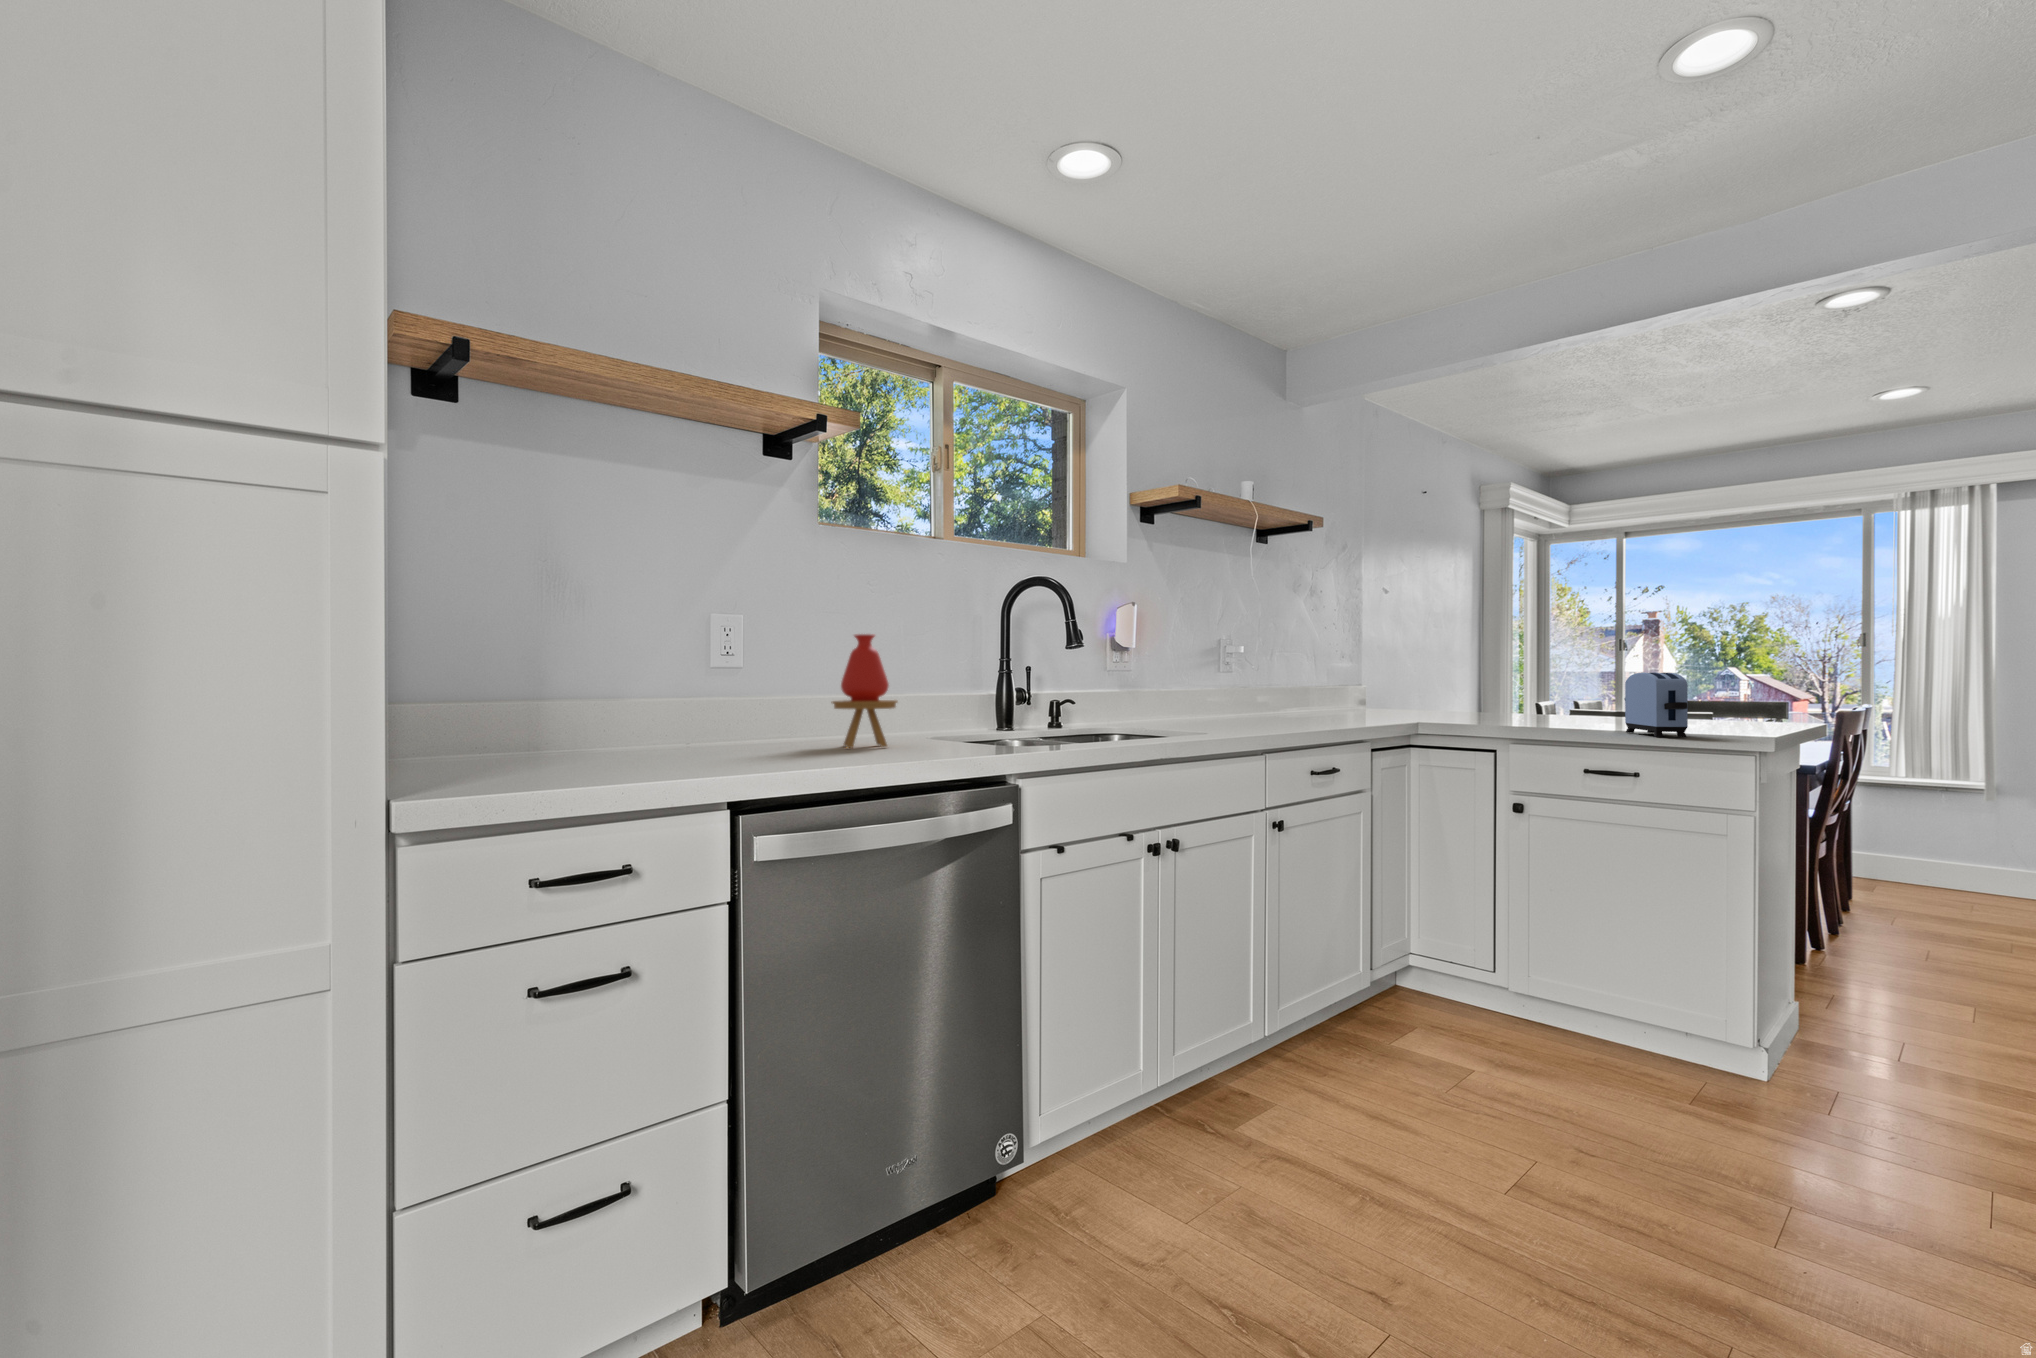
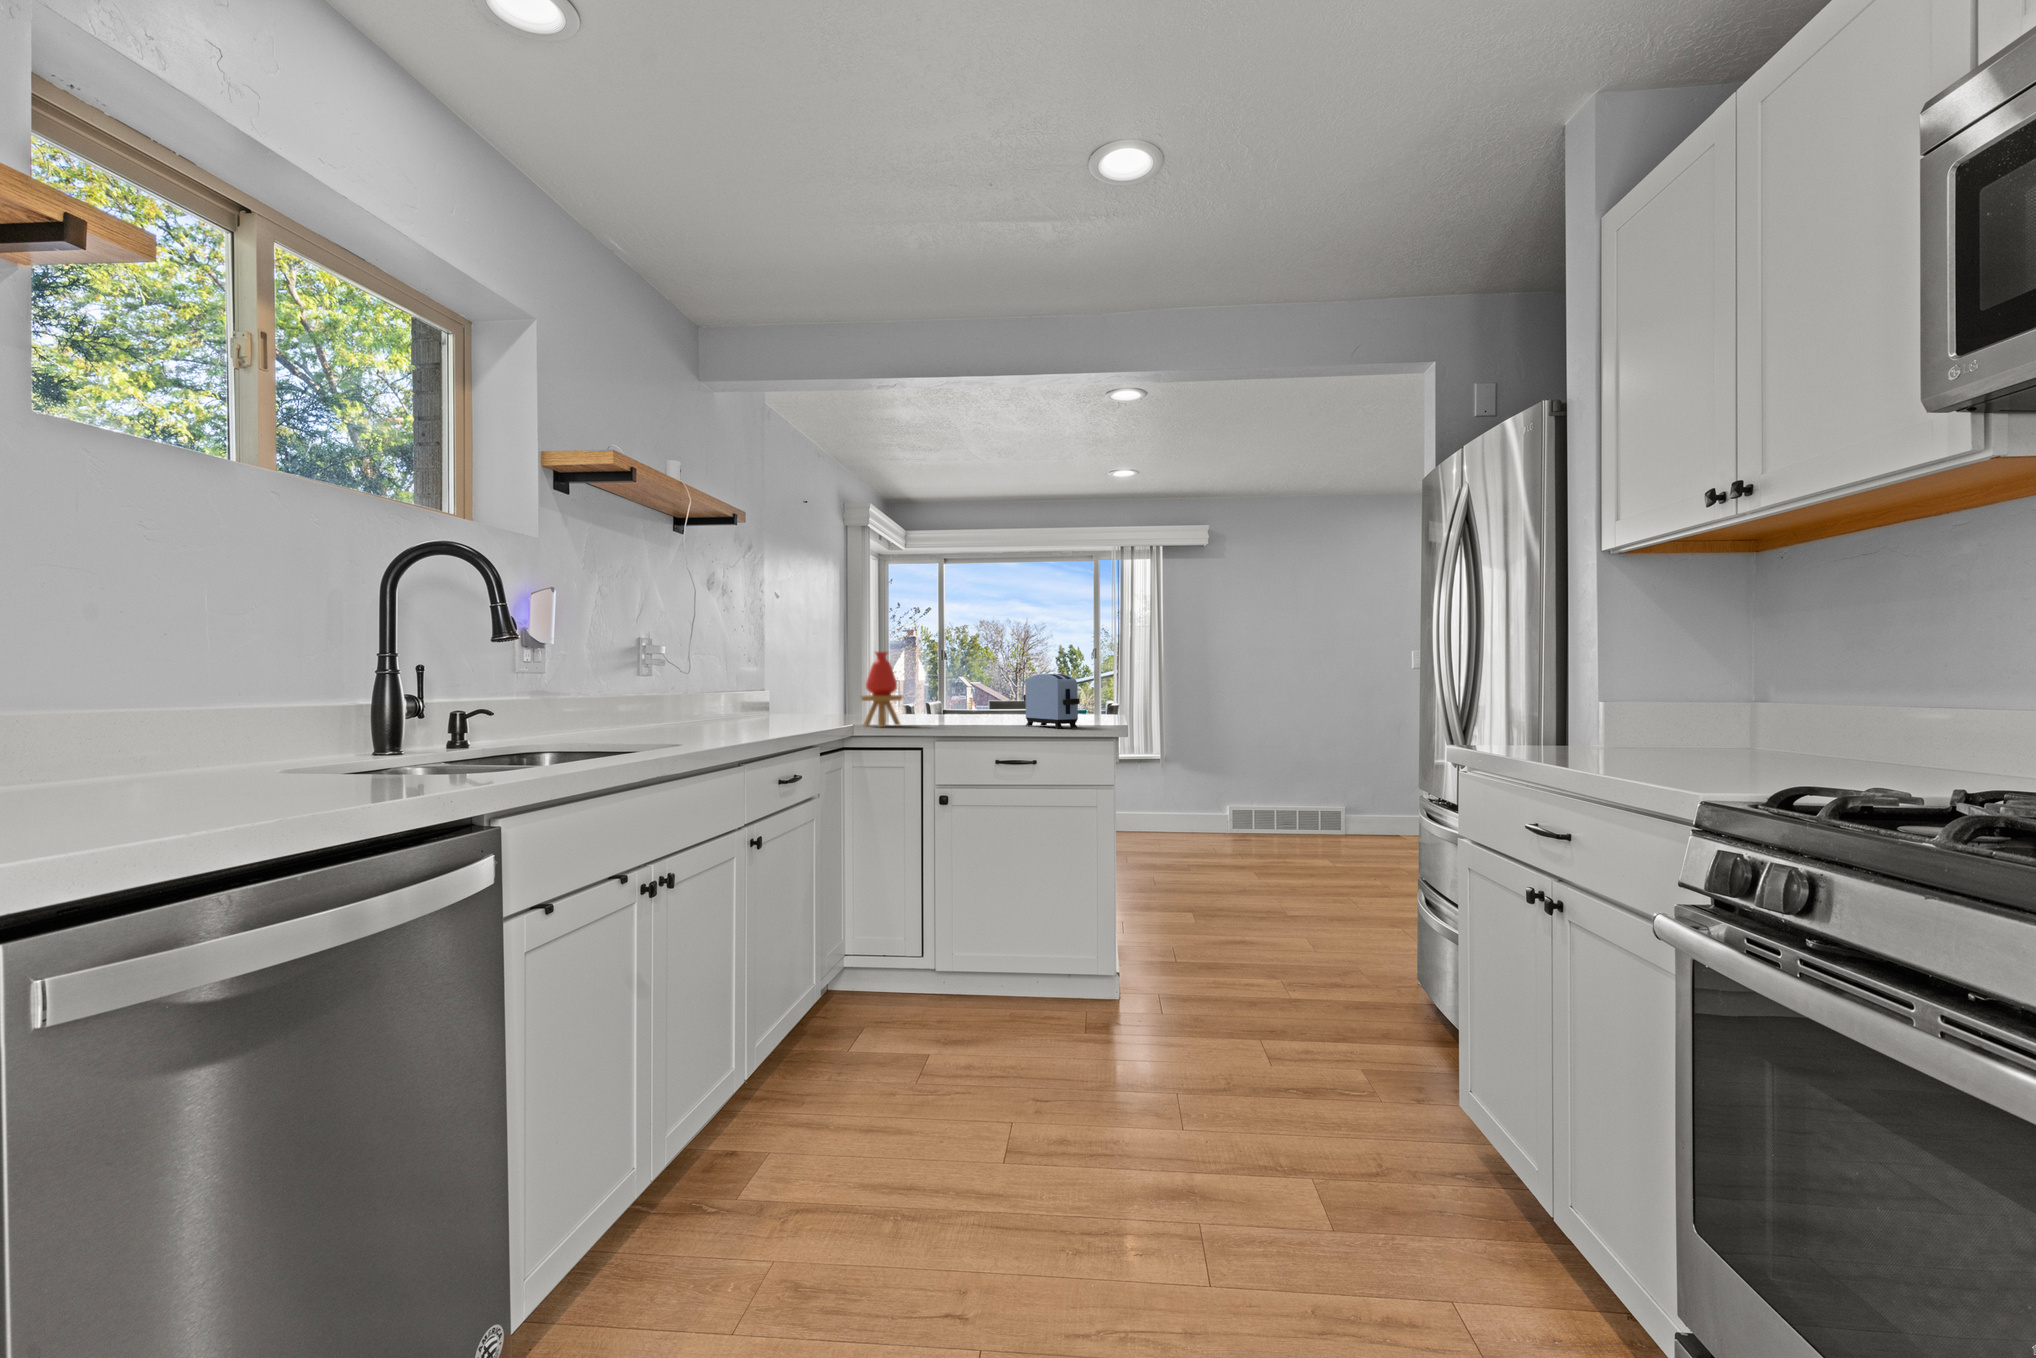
vase: present [831,634,897,748] -> present [861,652,903,726]

